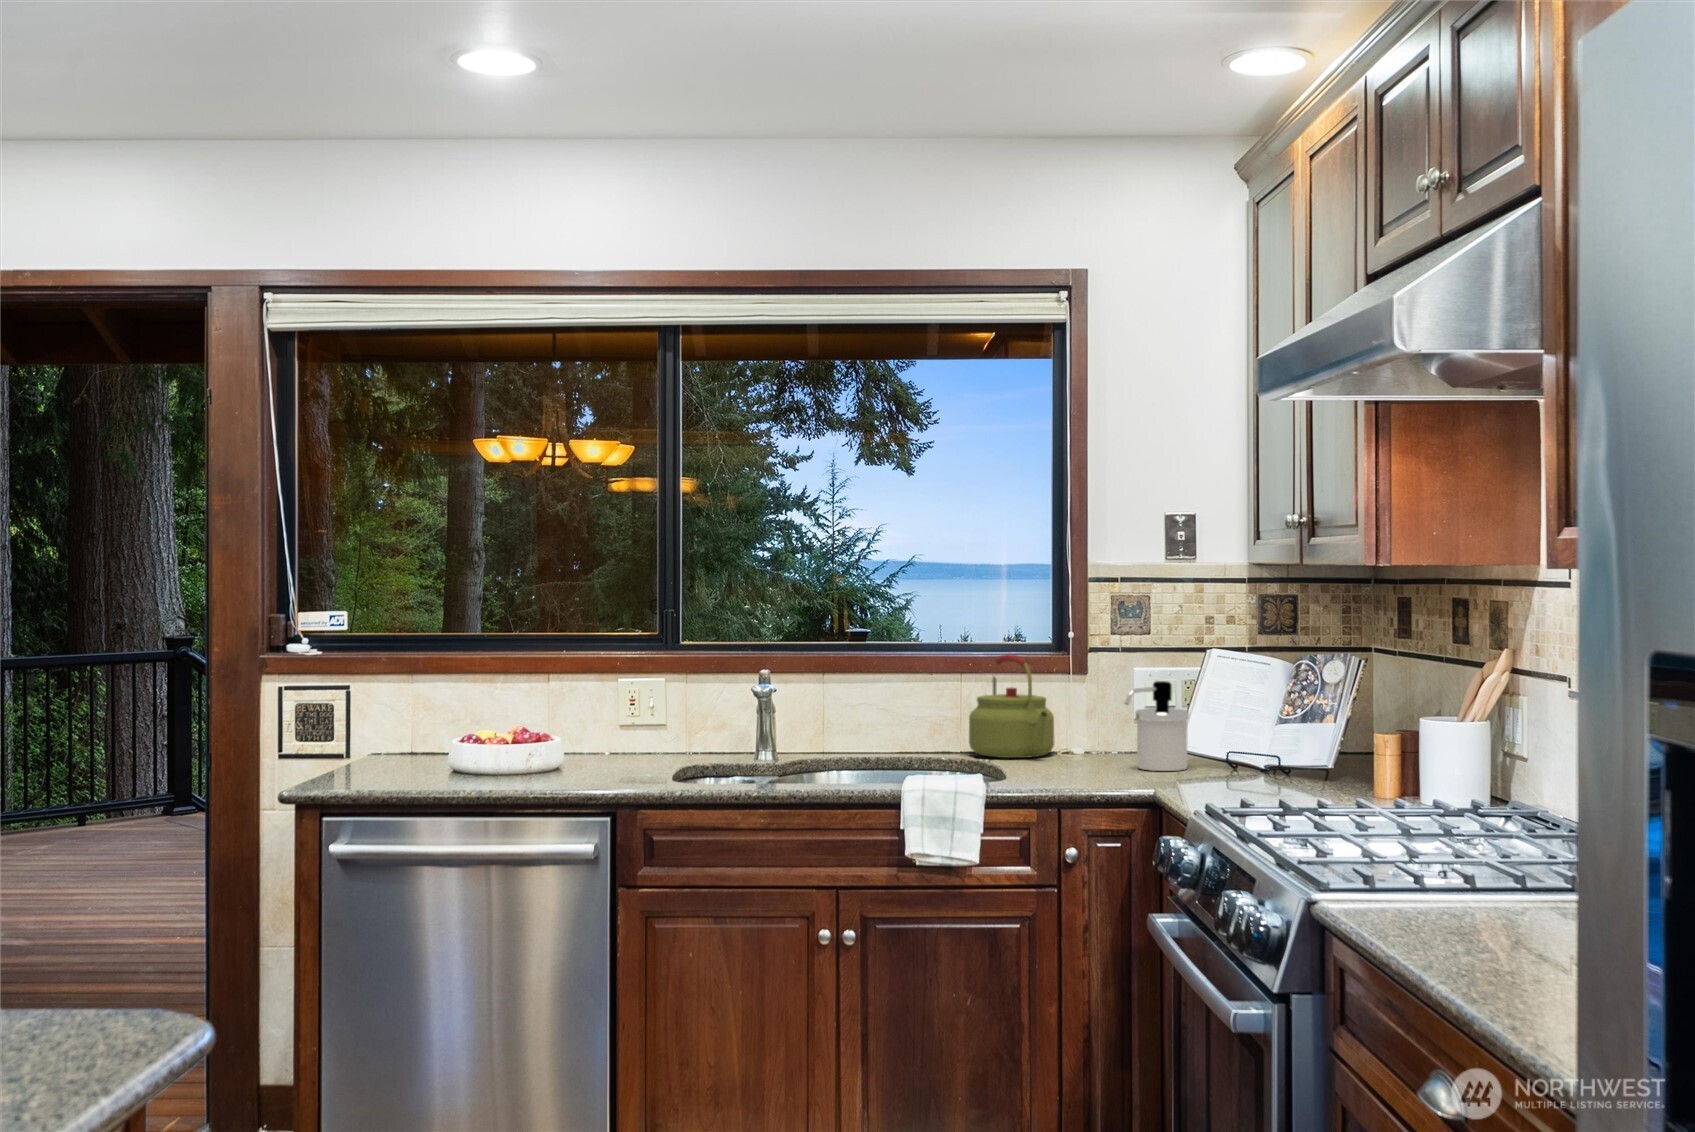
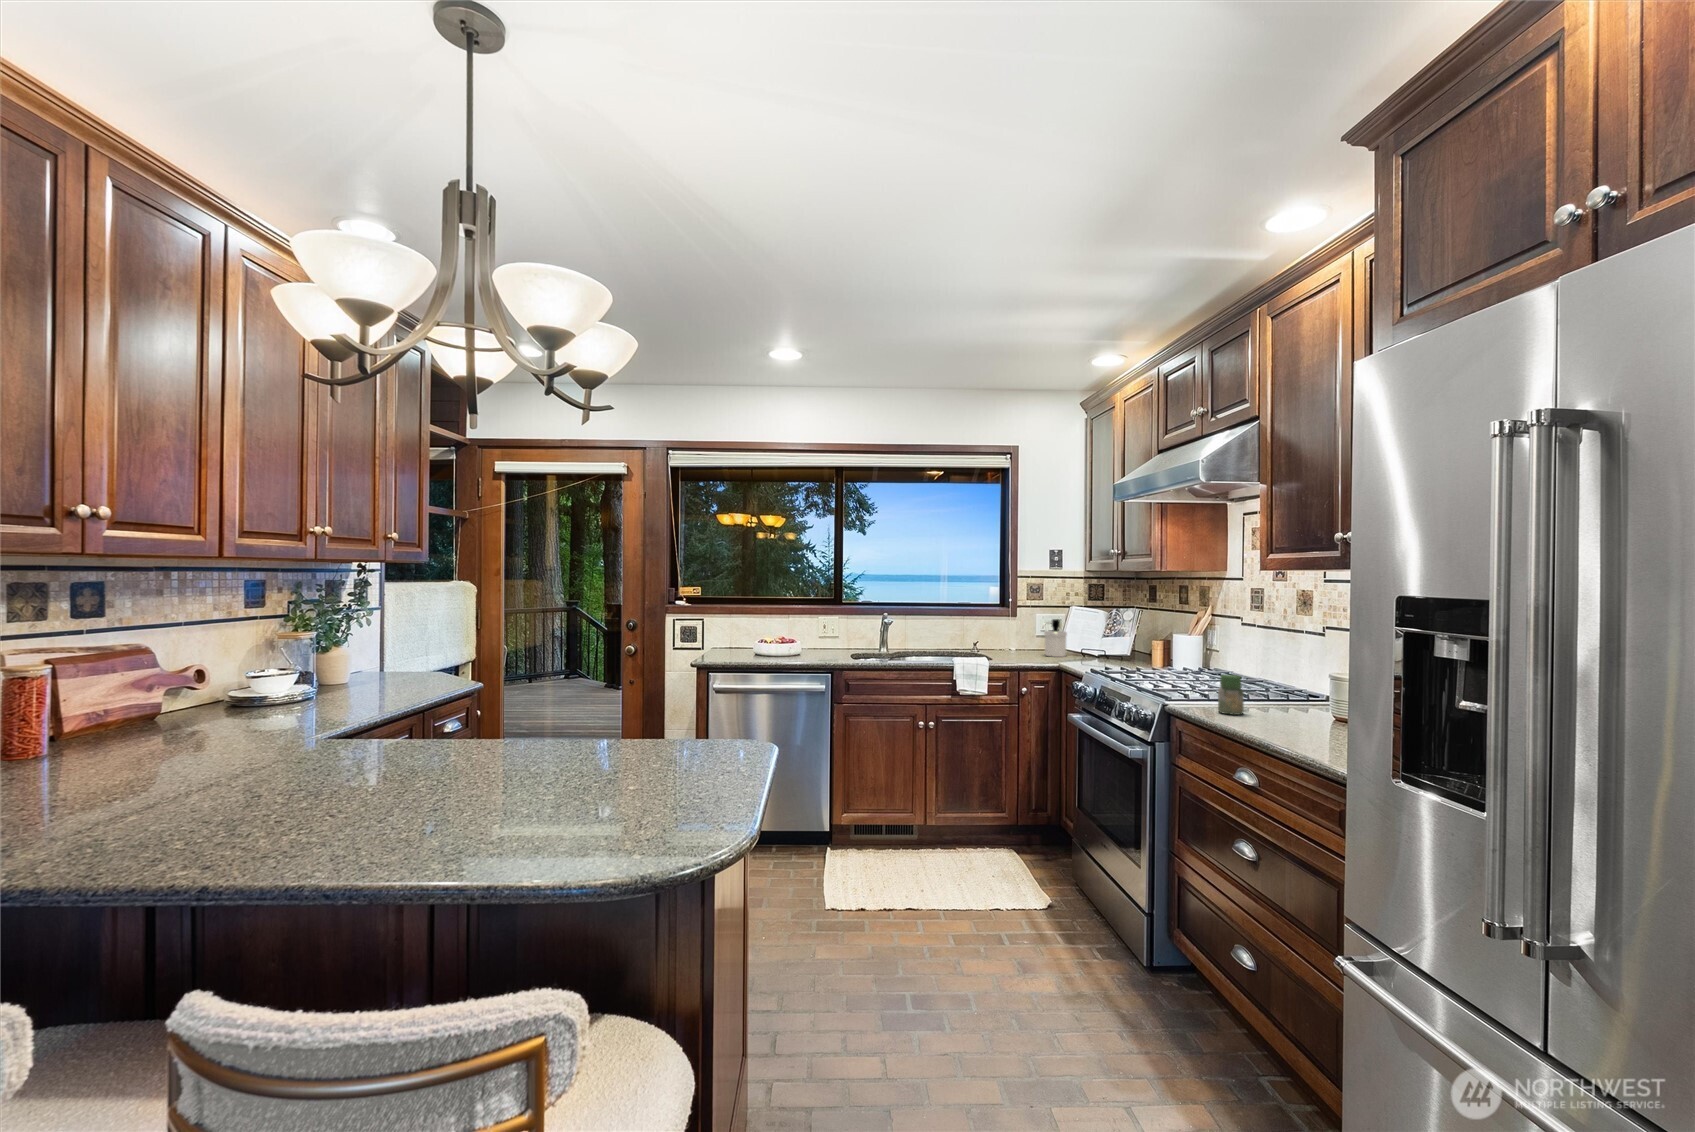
kettle: present [969,655,1055,758] -> none [968,608,1004,651]
jar: none [1420,831,1480,933] -> present [1218,675,1244,715]

